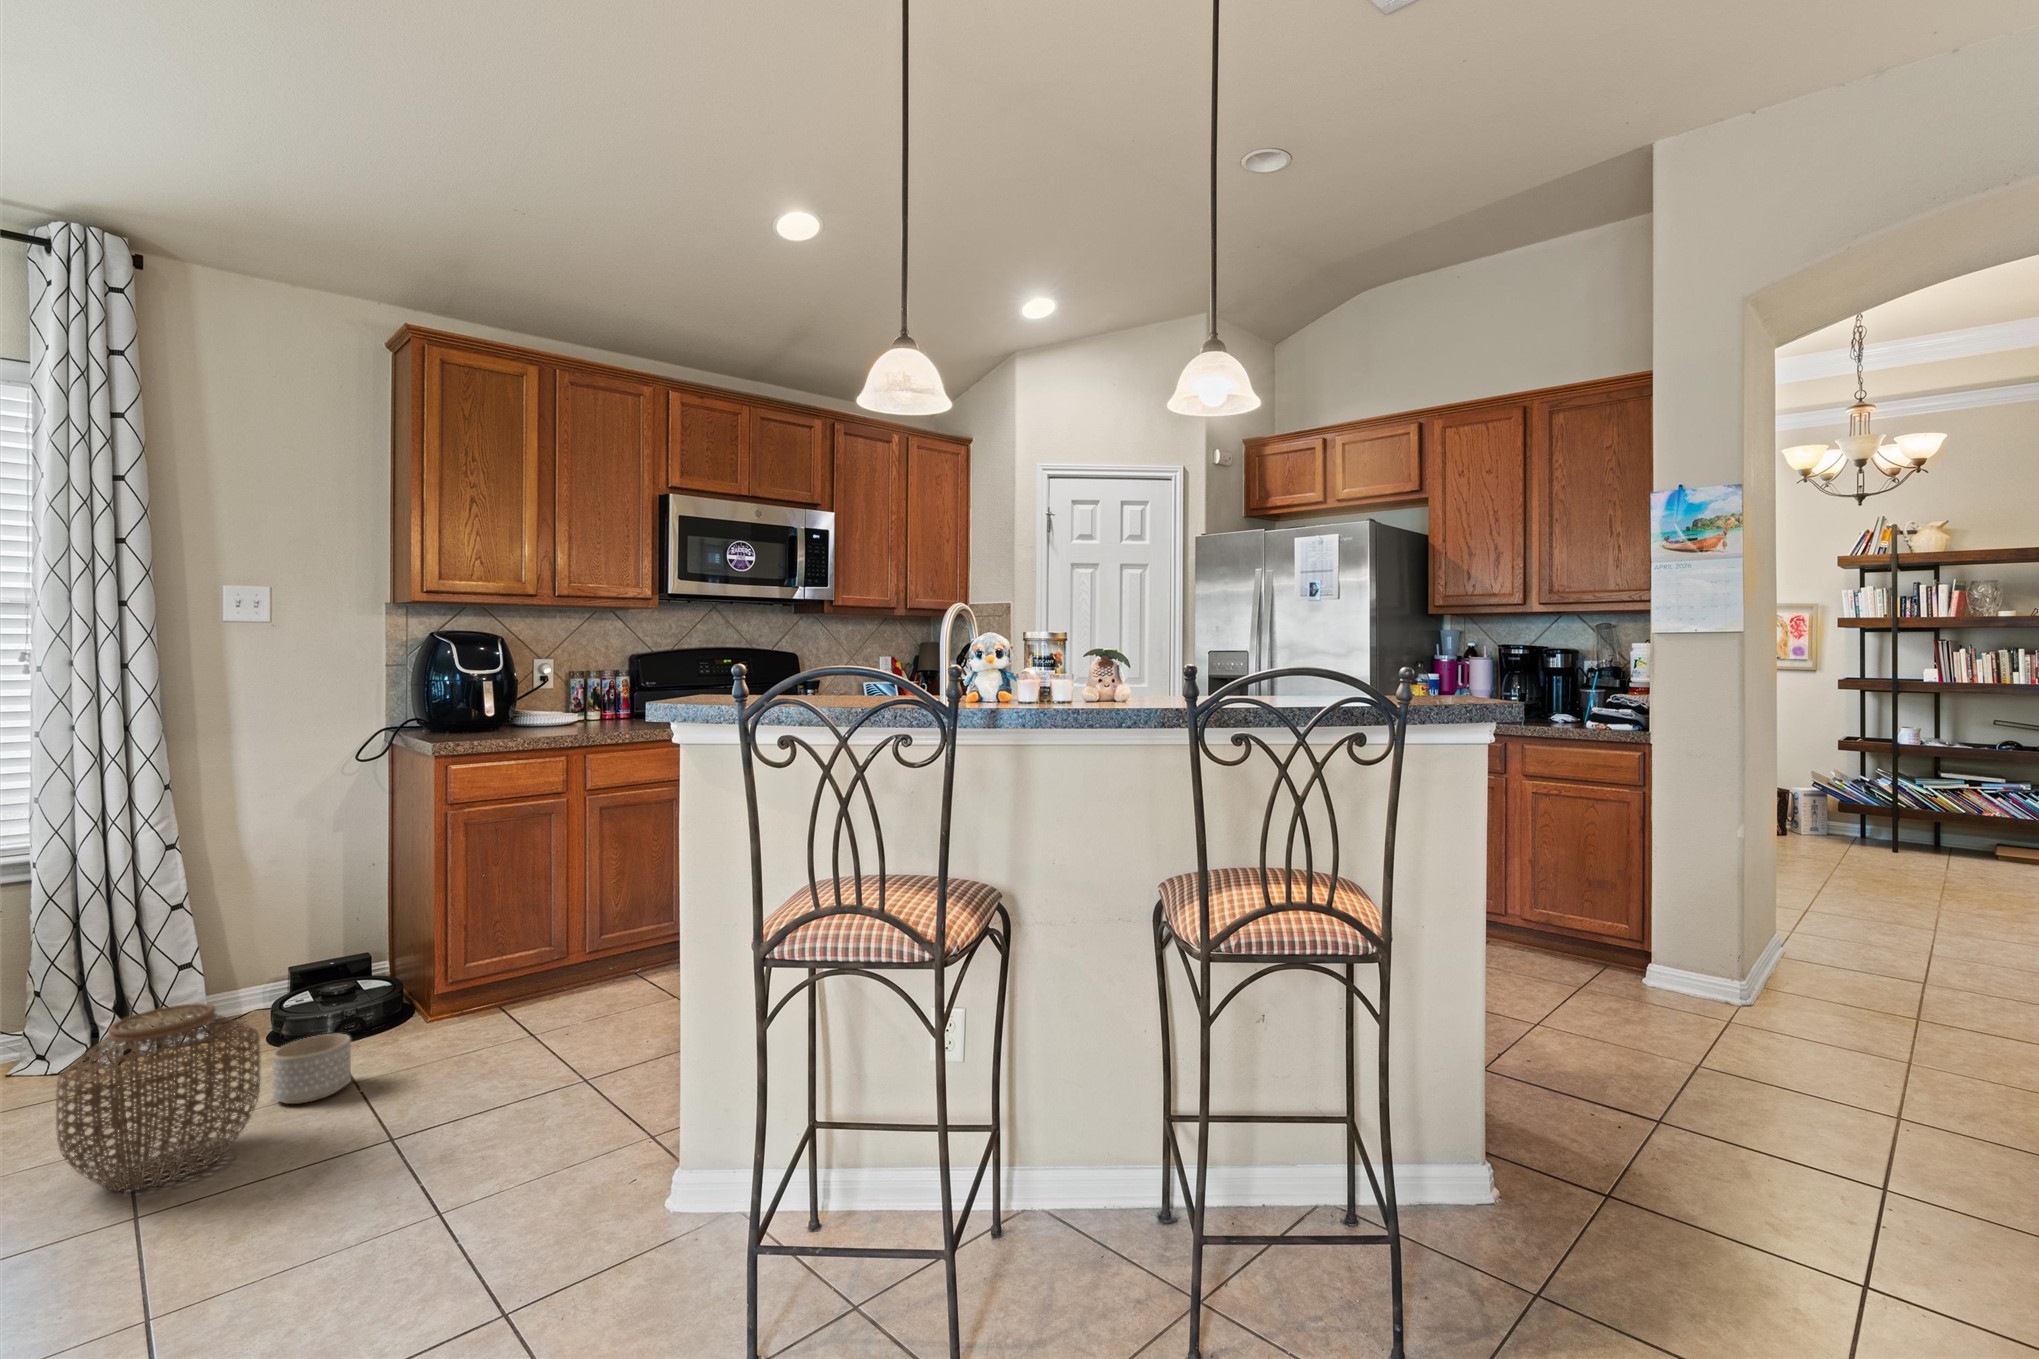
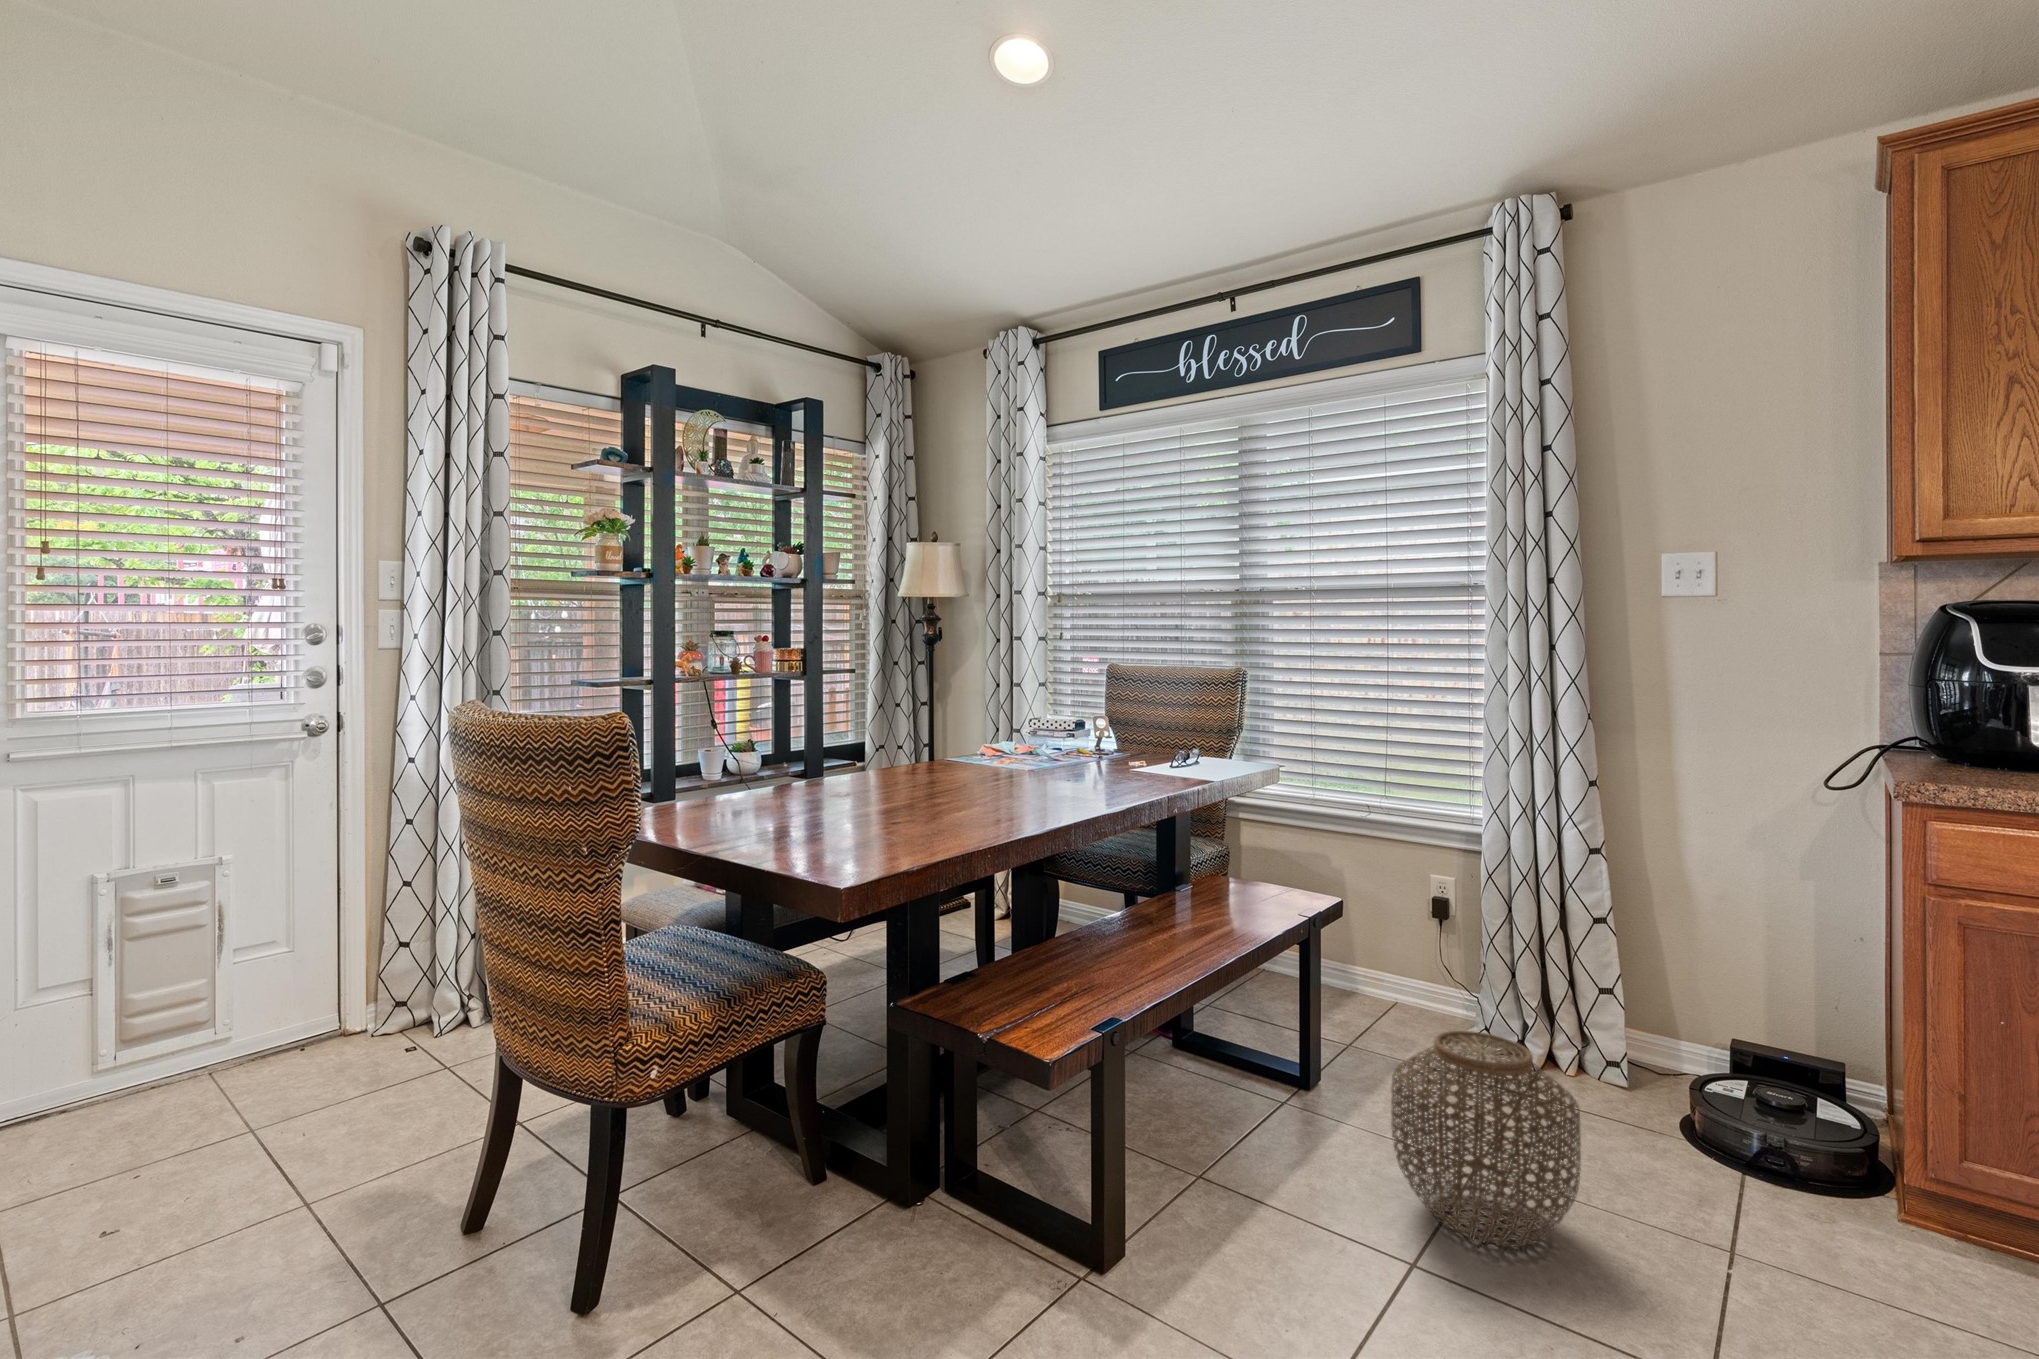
planter: present [272,1034,351,1104] -> none [1630,1143,1731,1245]

